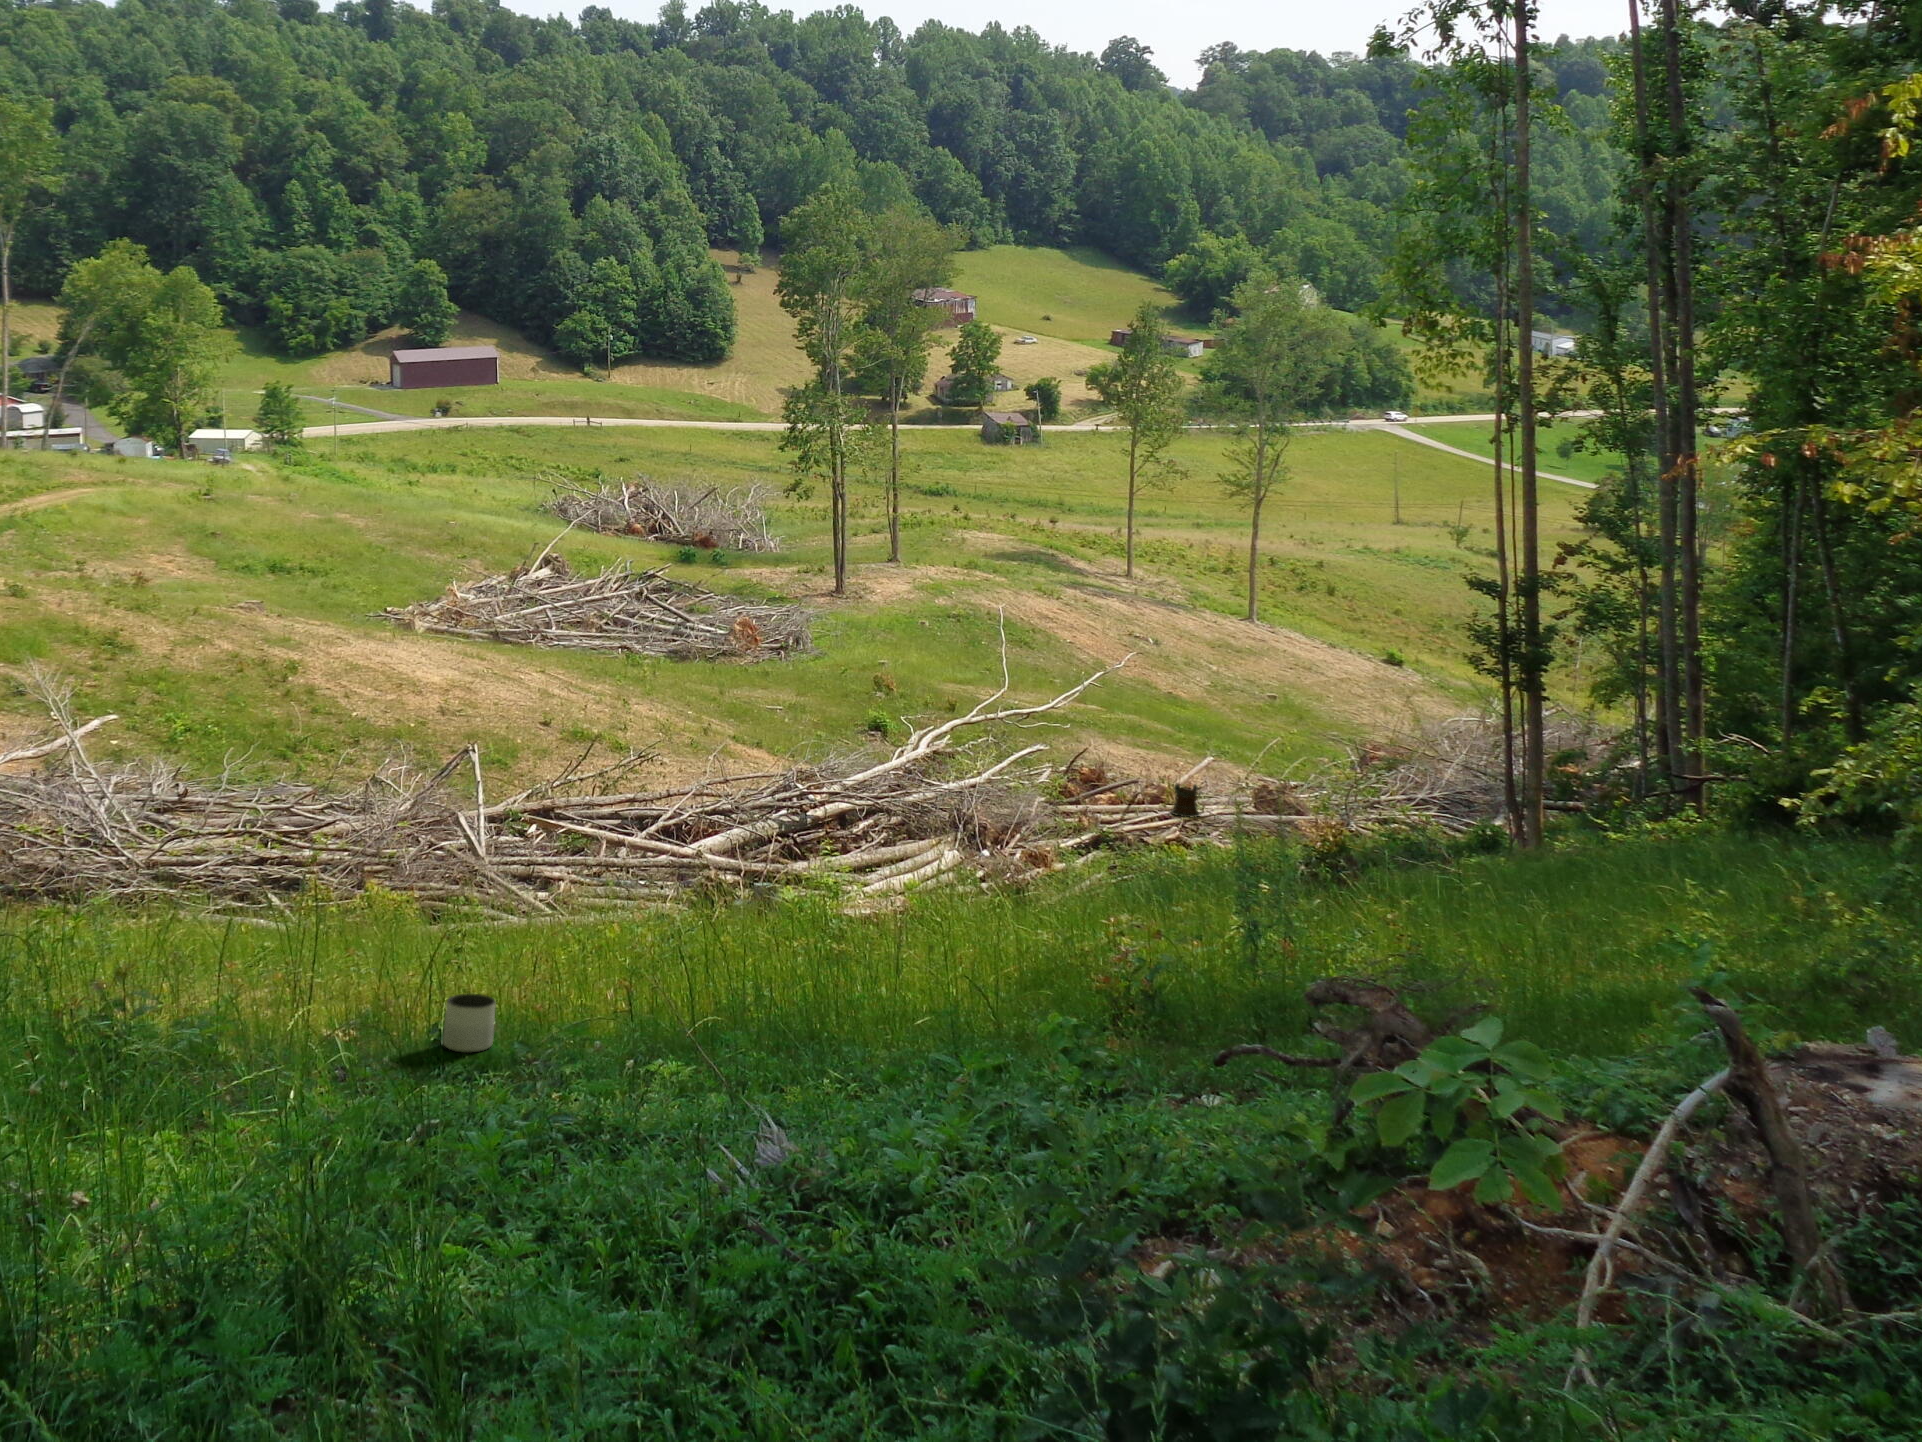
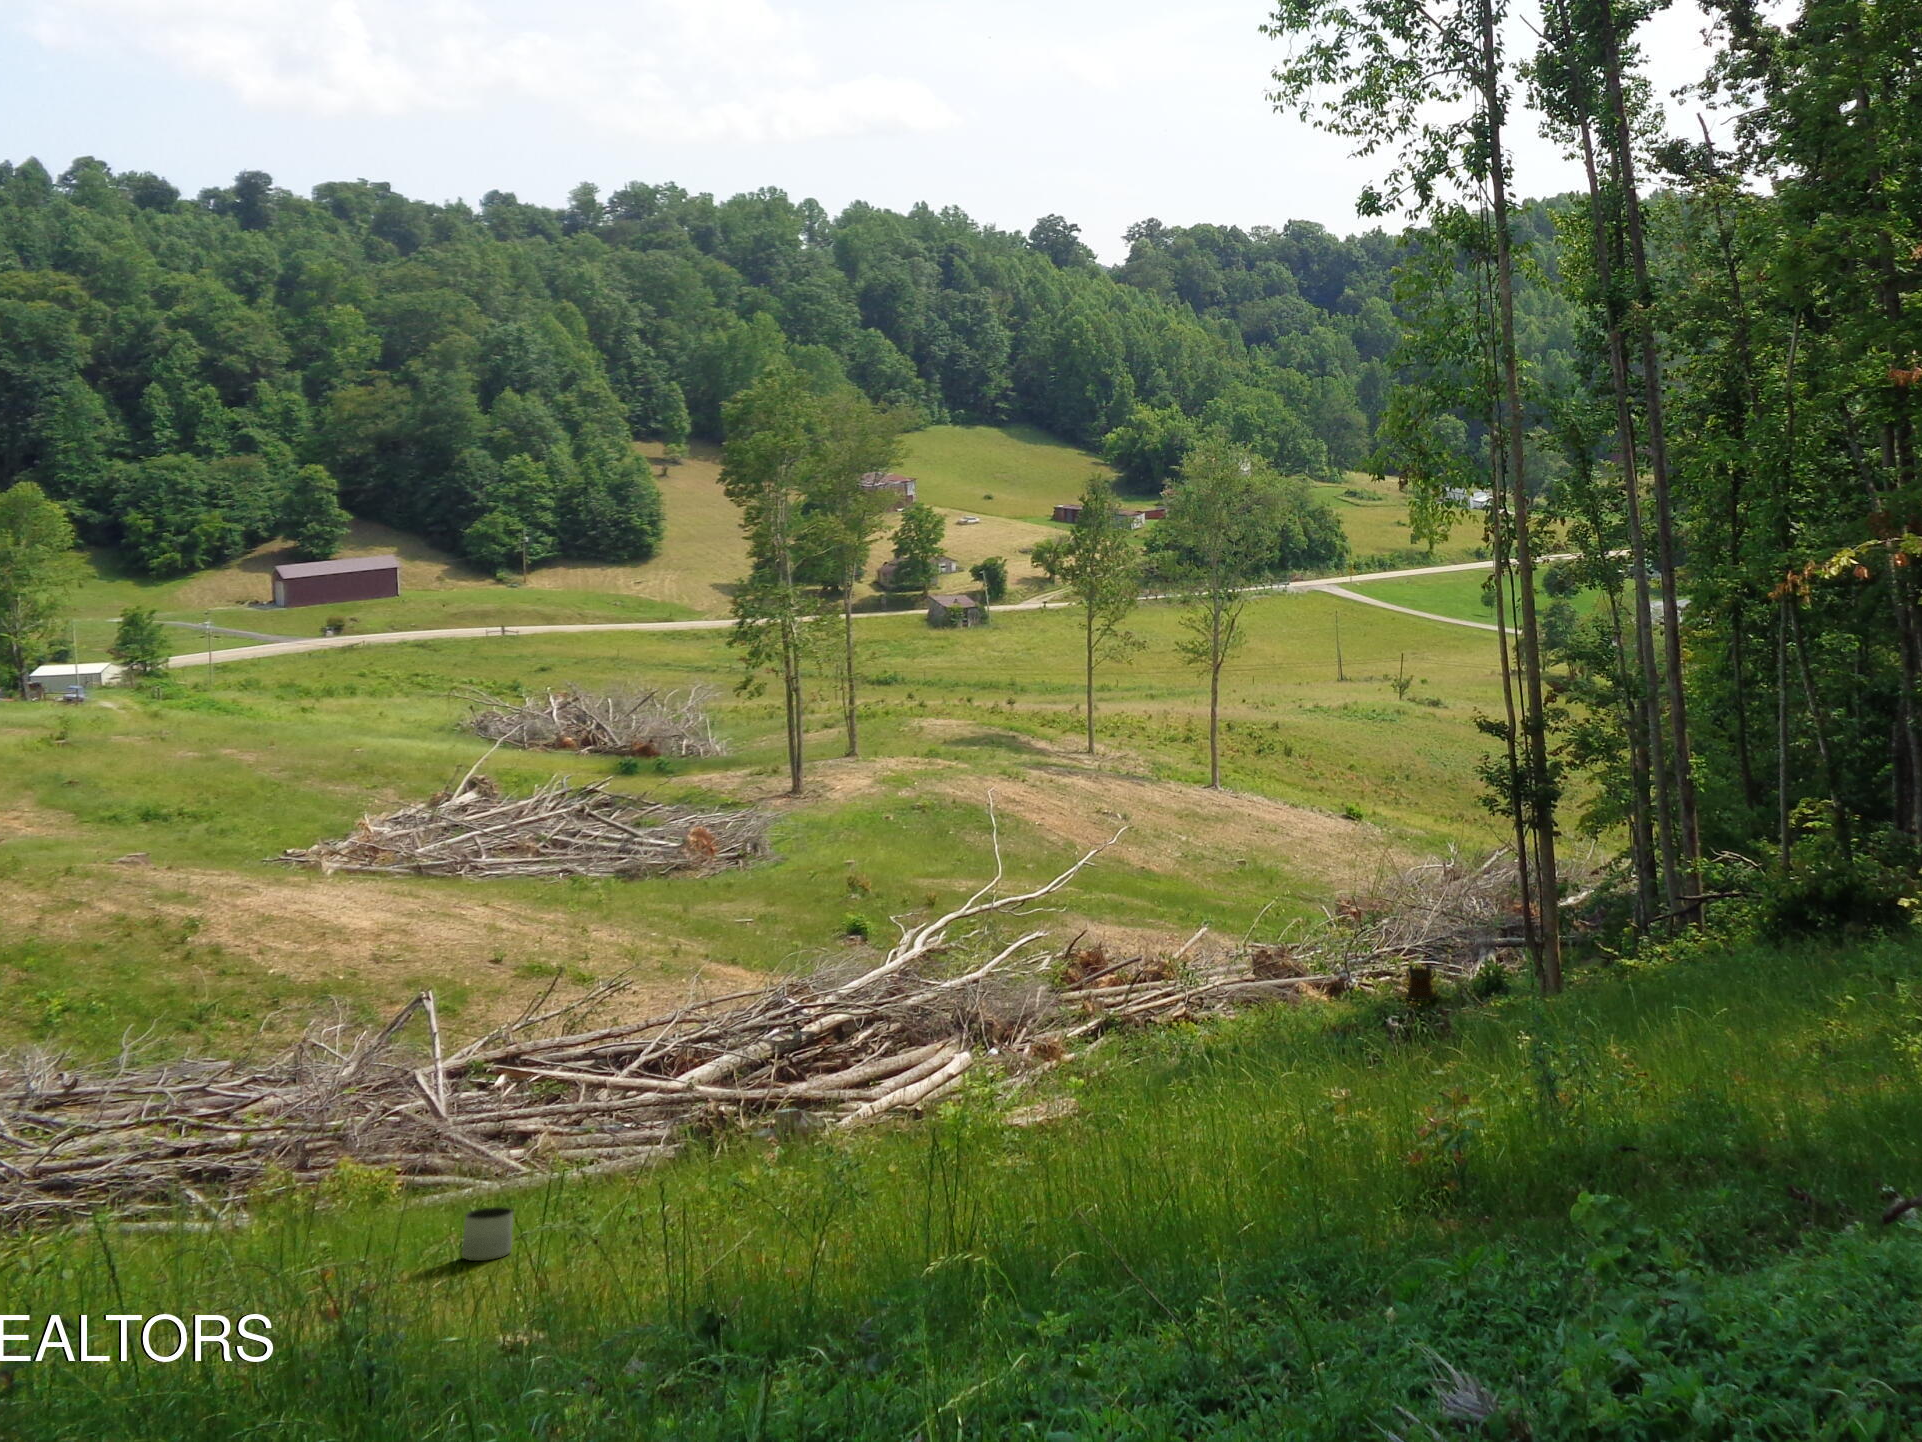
bucket: present [1171,784,1200,817] -> present [1405,964,1436,1001]

